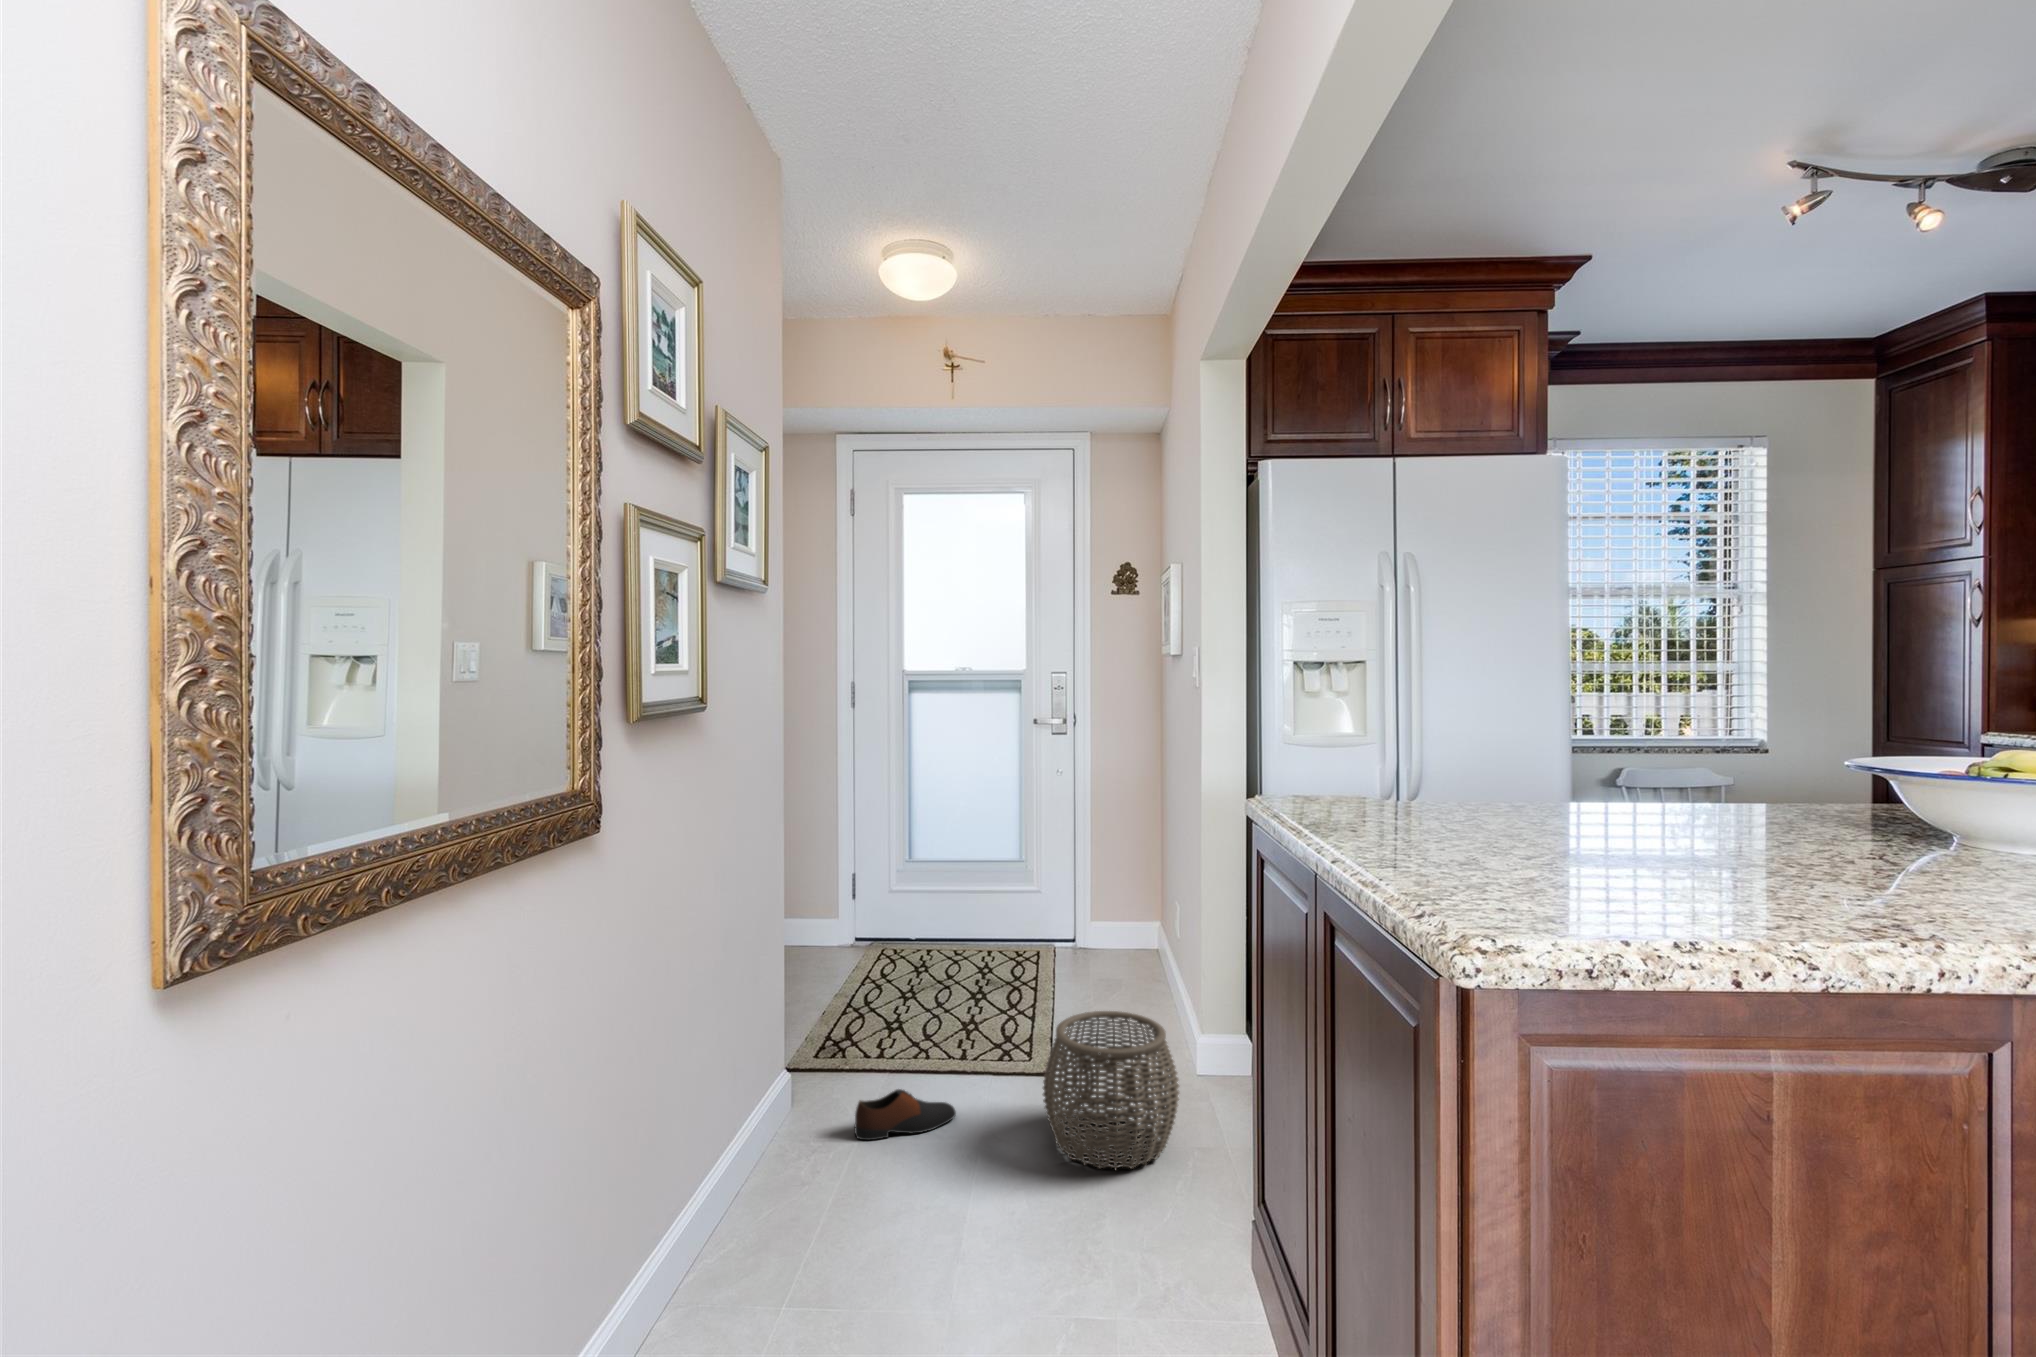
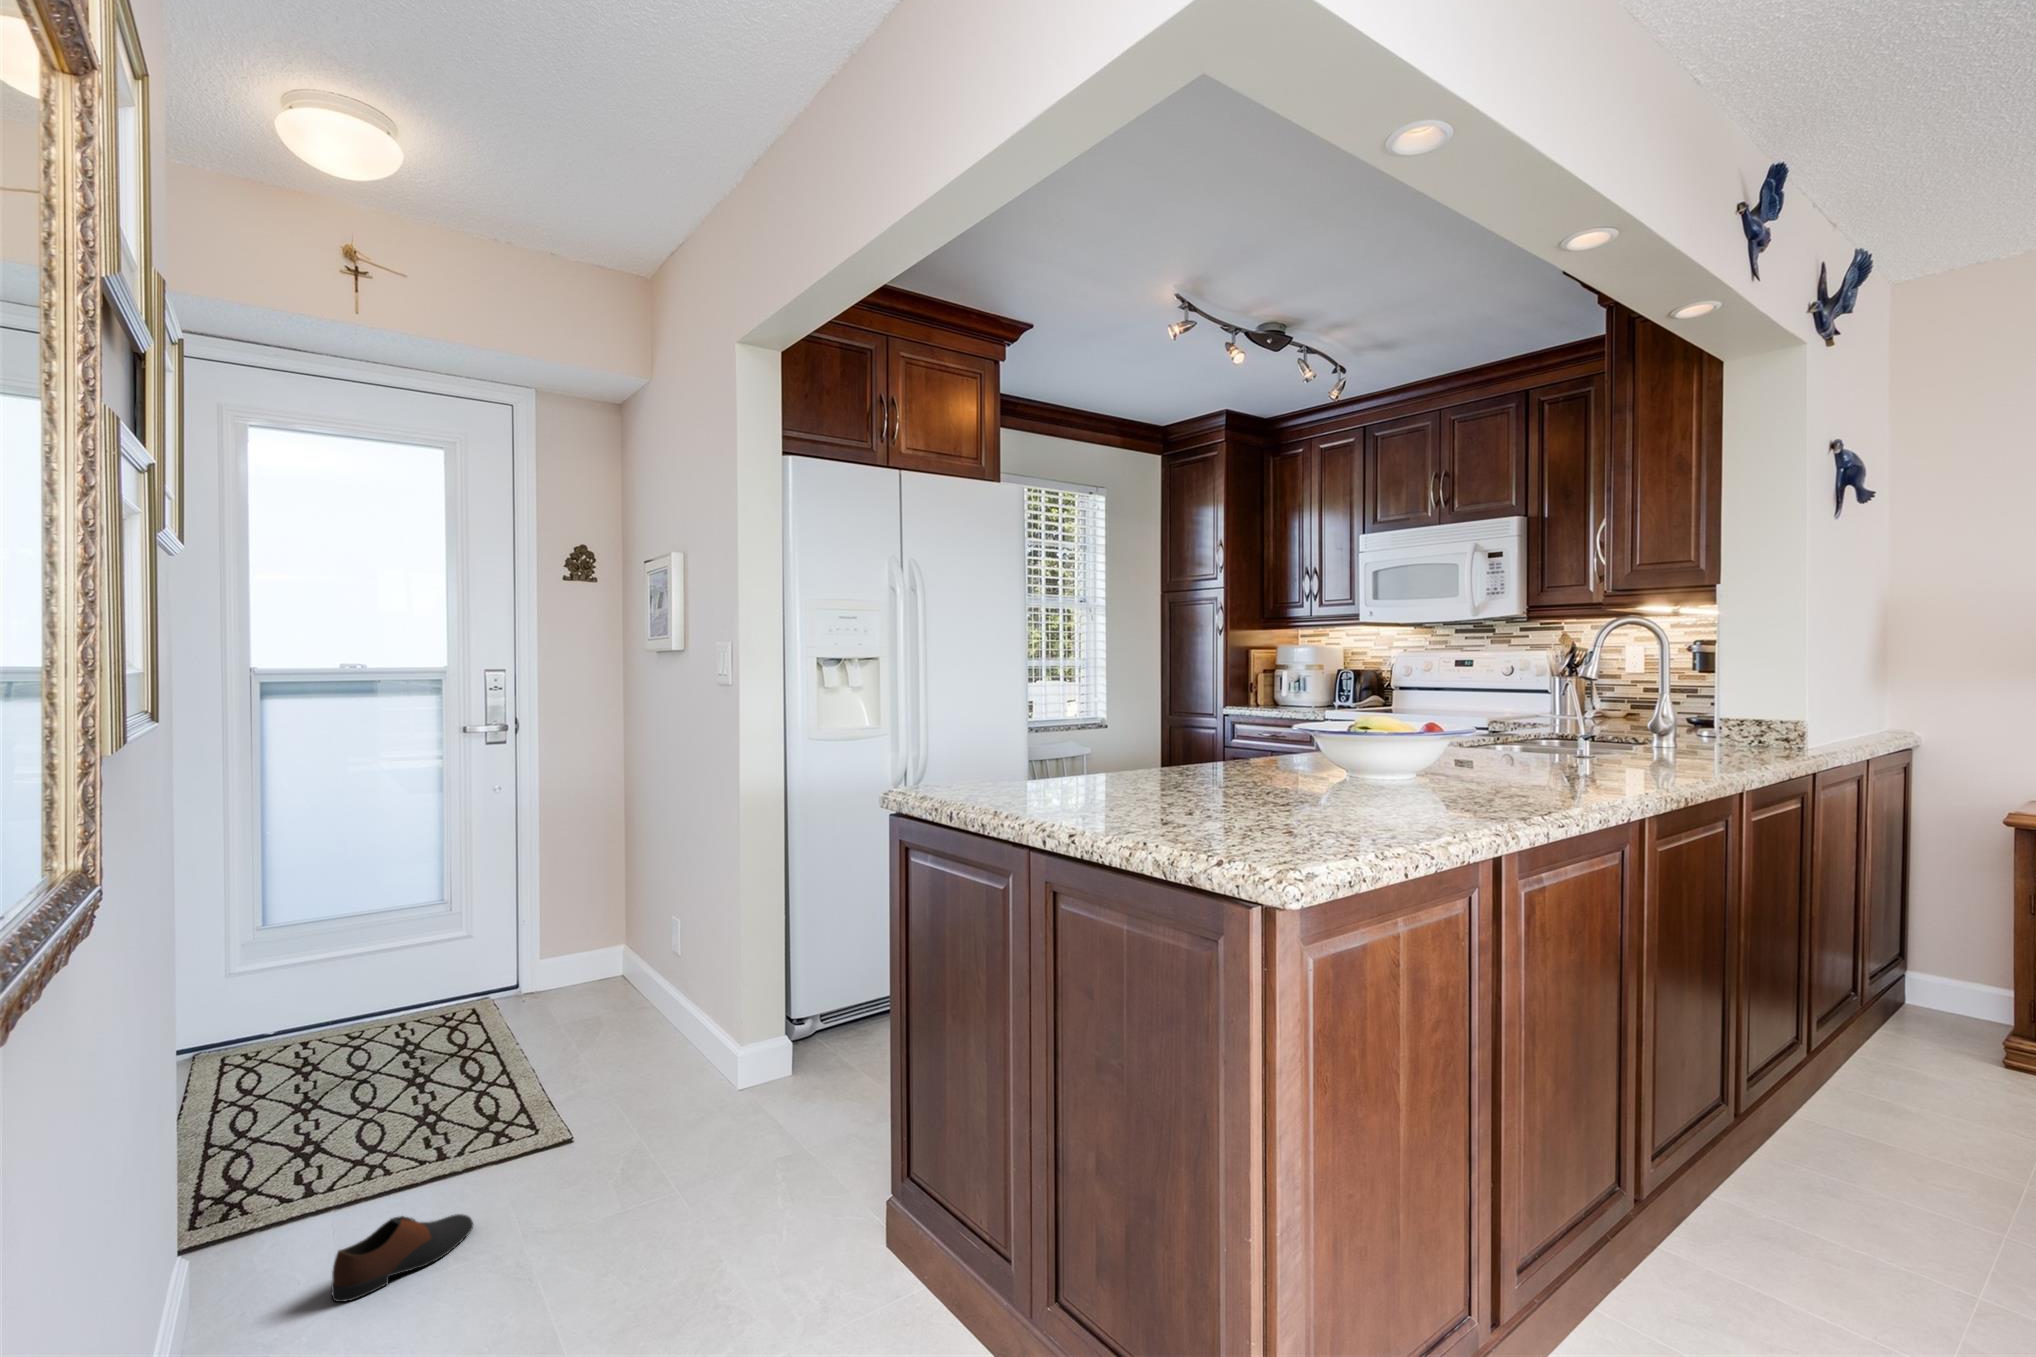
woven basket: present [1043,1011,1179,1169] -> none [601,1044,760,1224]

